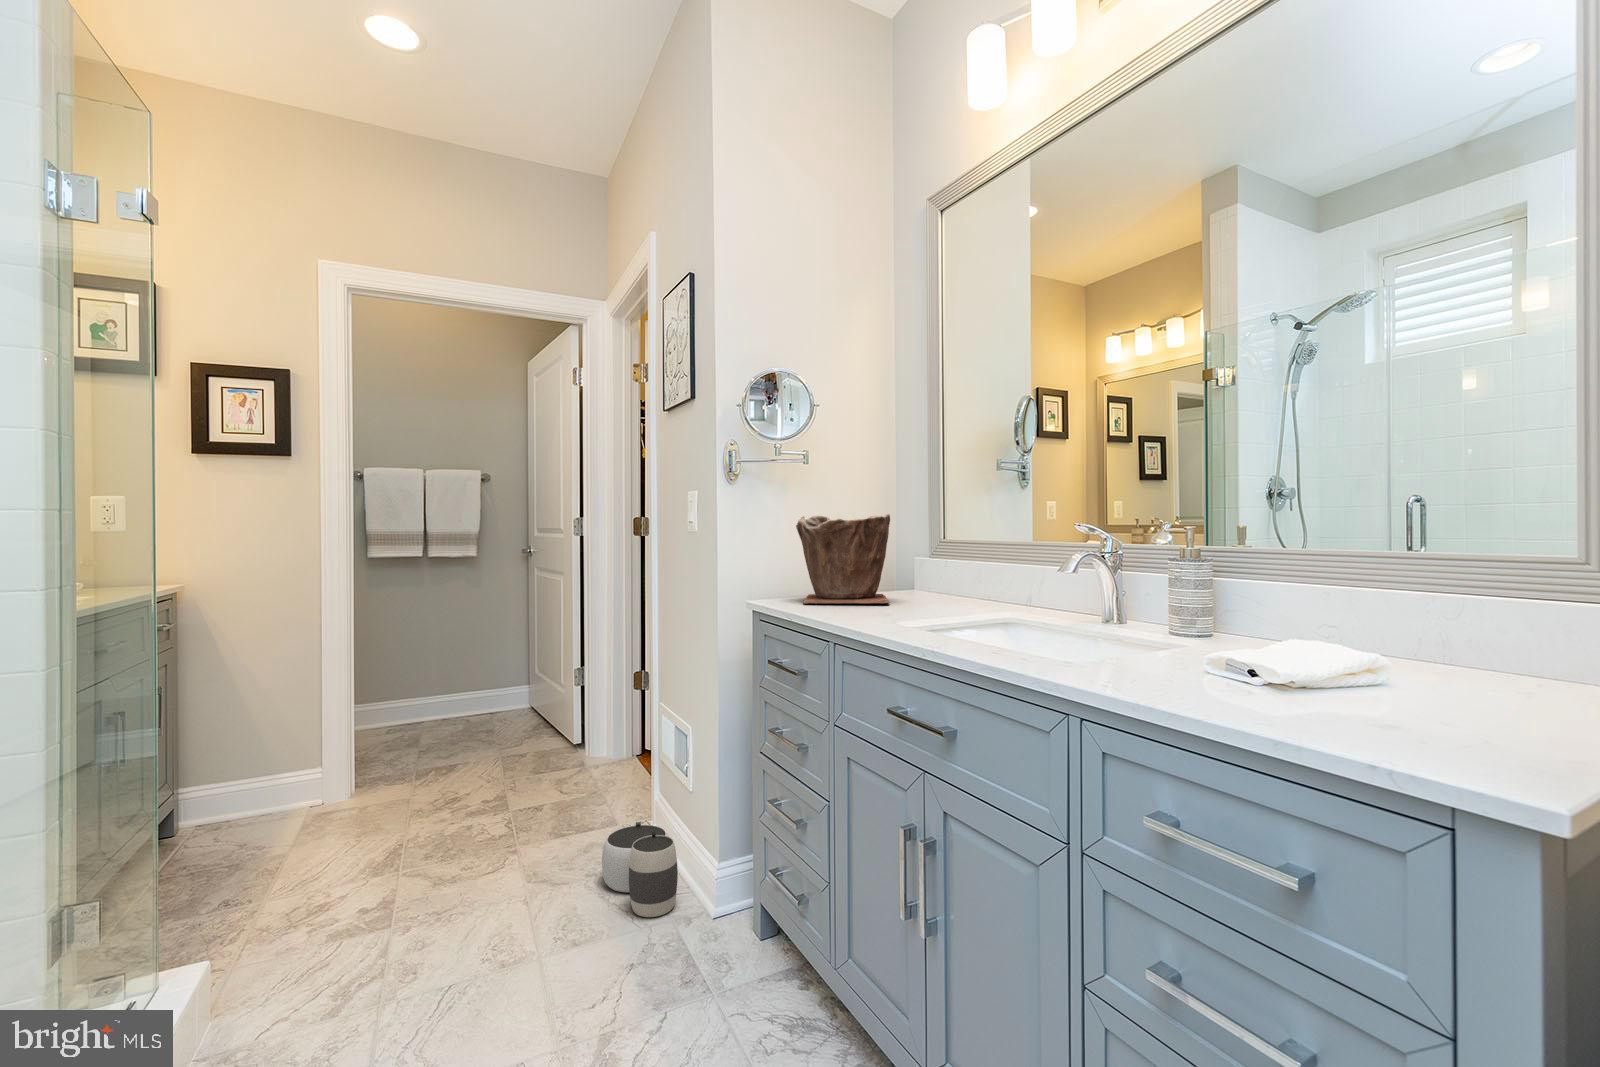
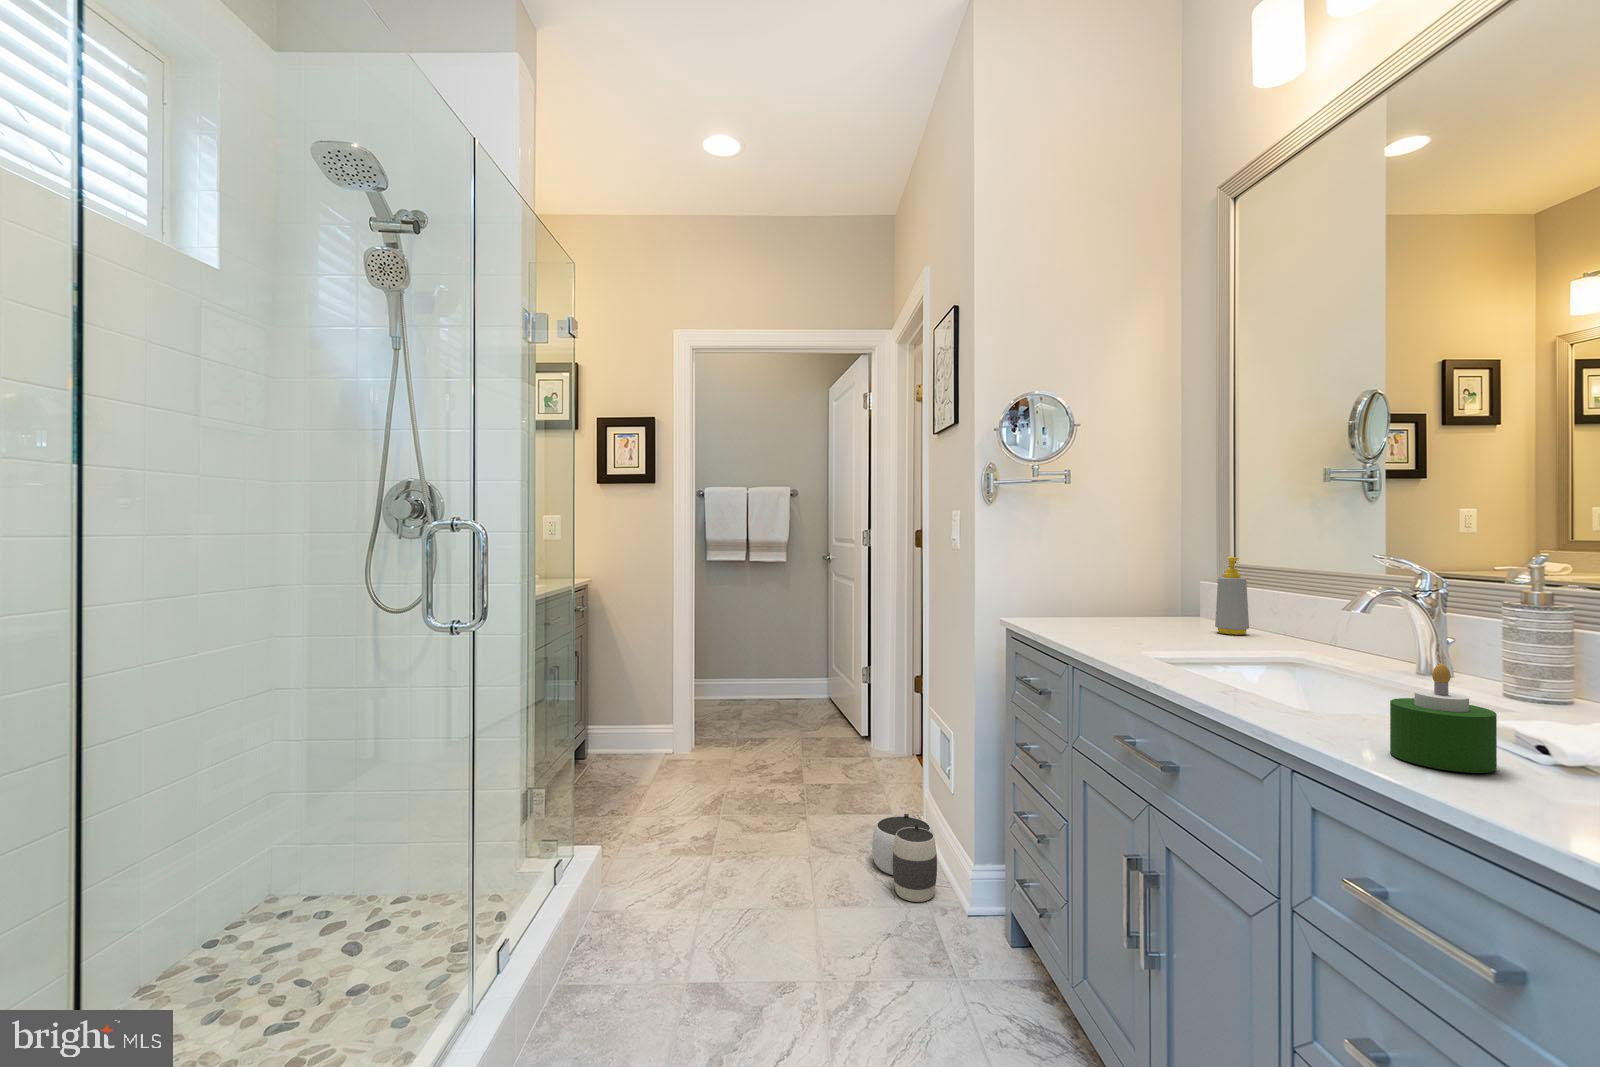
plant pot: present [796,514,890,604] -> none [1054,535,1158,629]
soap bottle: none [941,532,969,604] -> present [1215,557,1249,635]
candle: none [1166,604,1249,700] -> present [1390,664,1497,773]

